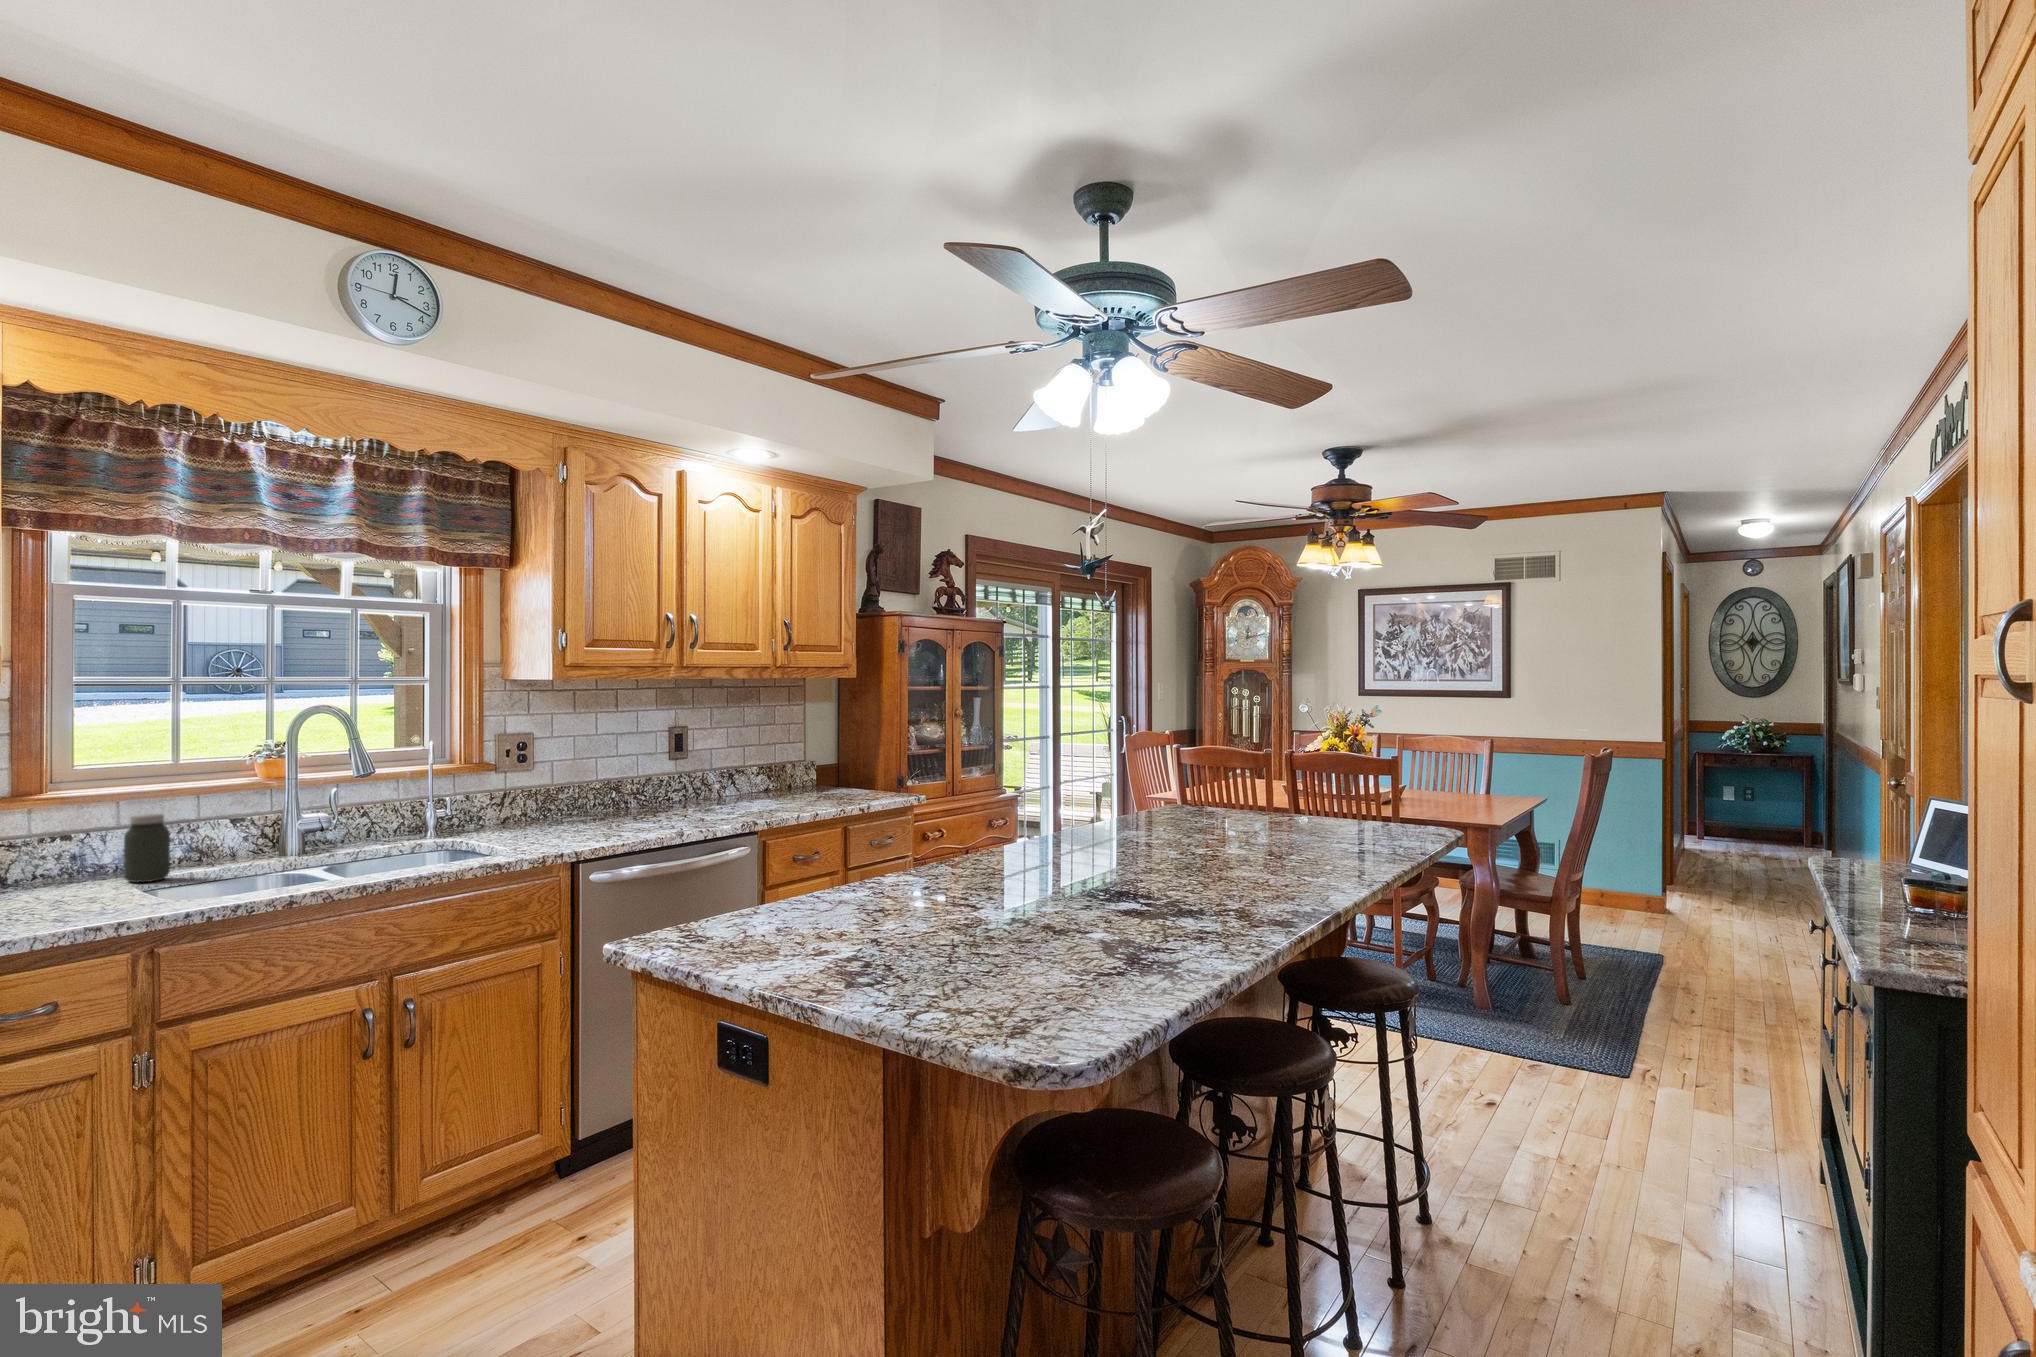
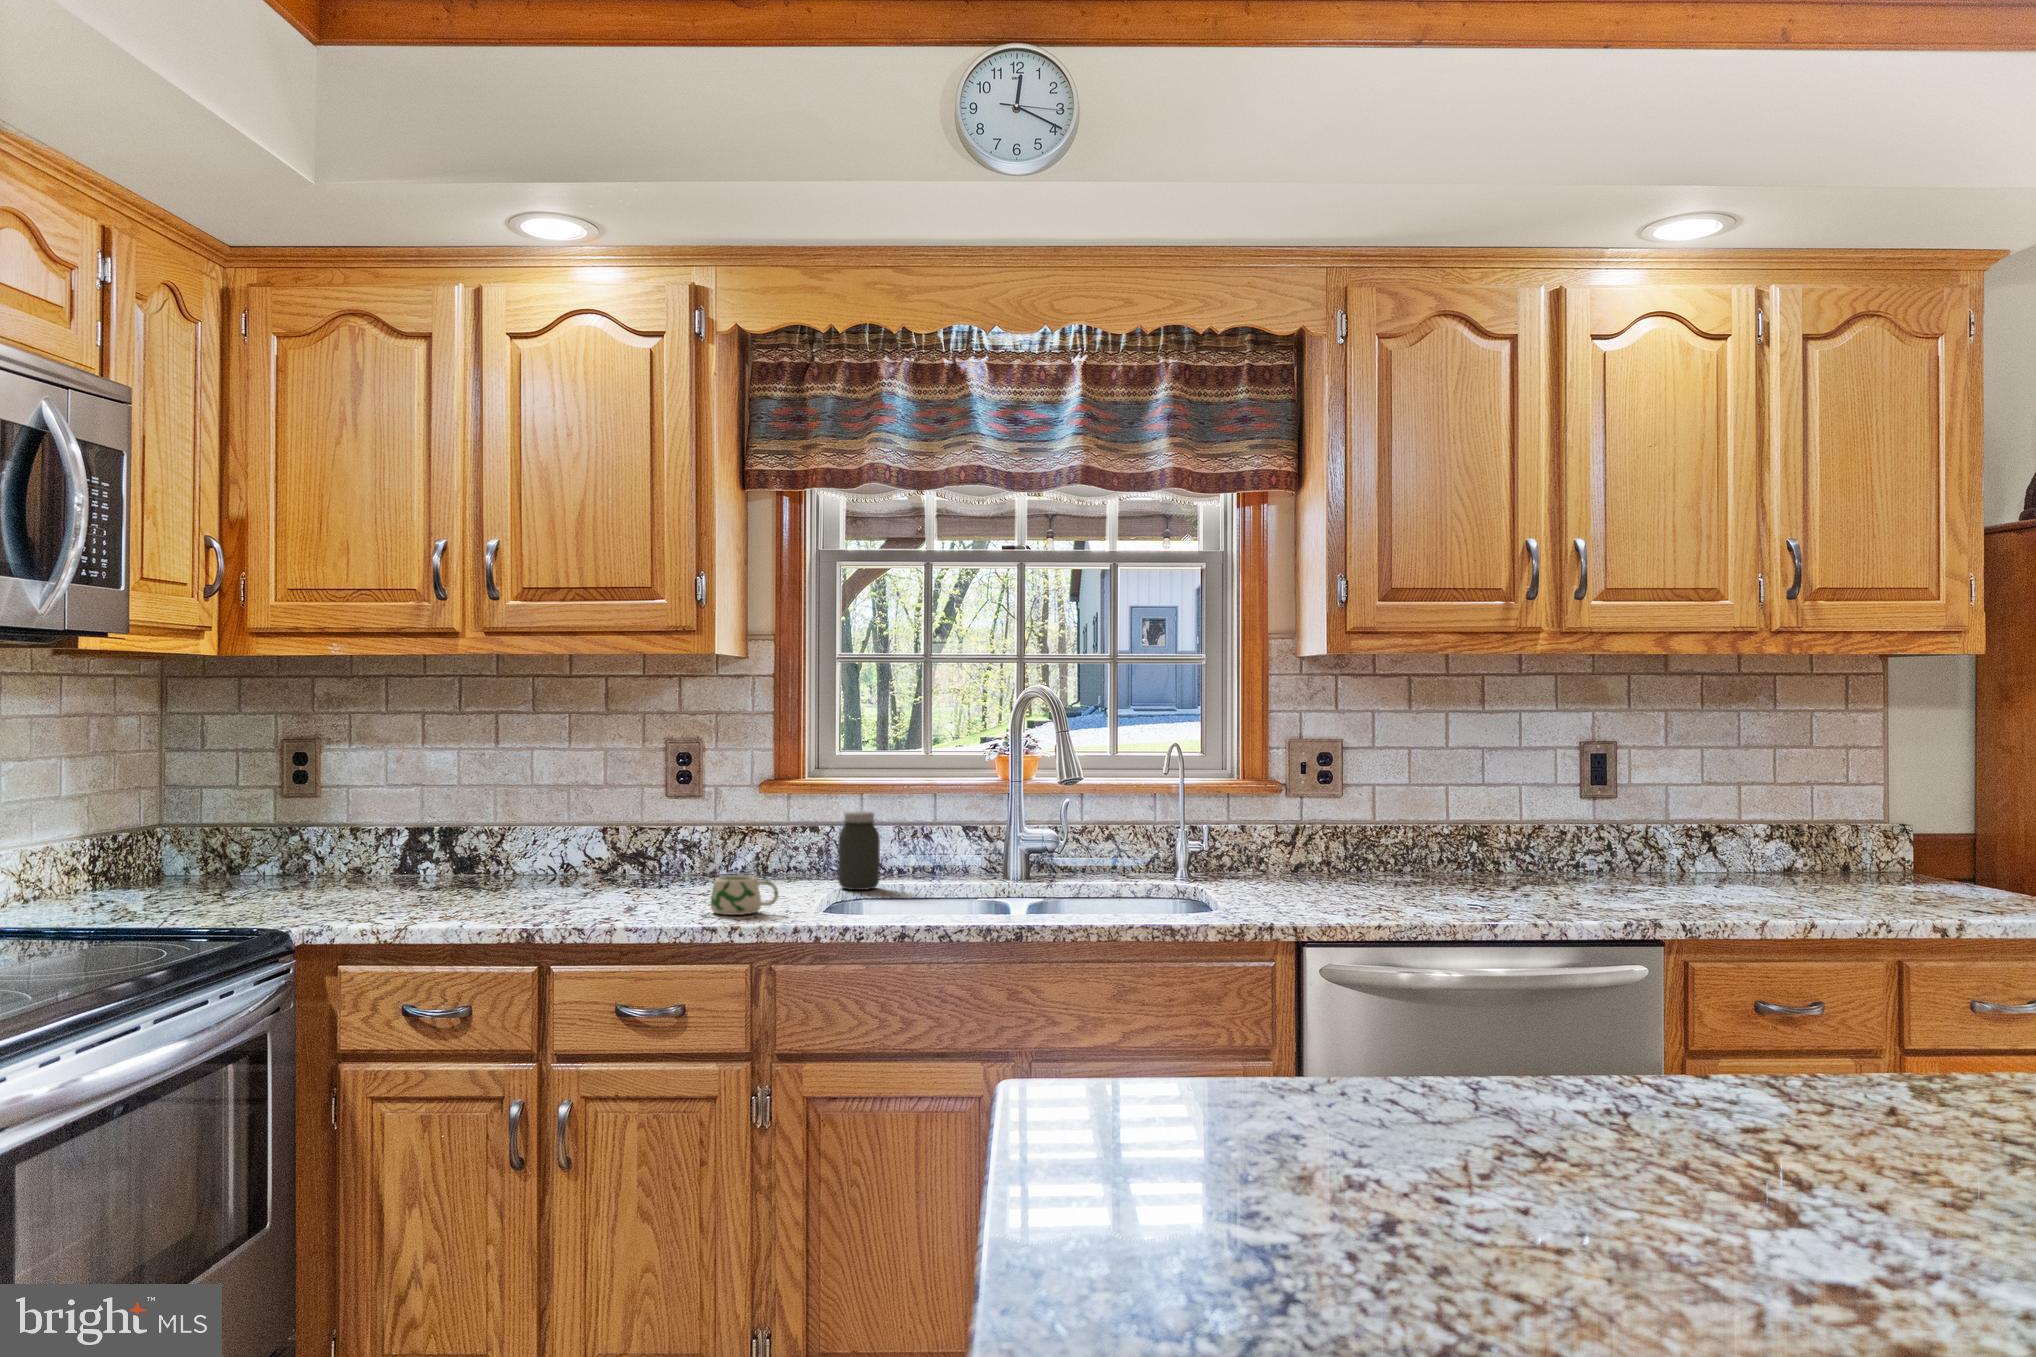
mug: none [54,878,133,916] -> present [710,875,778,915]

